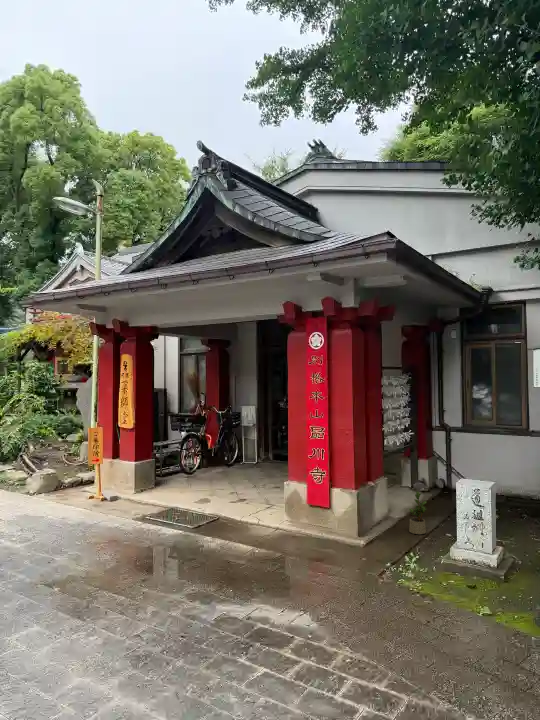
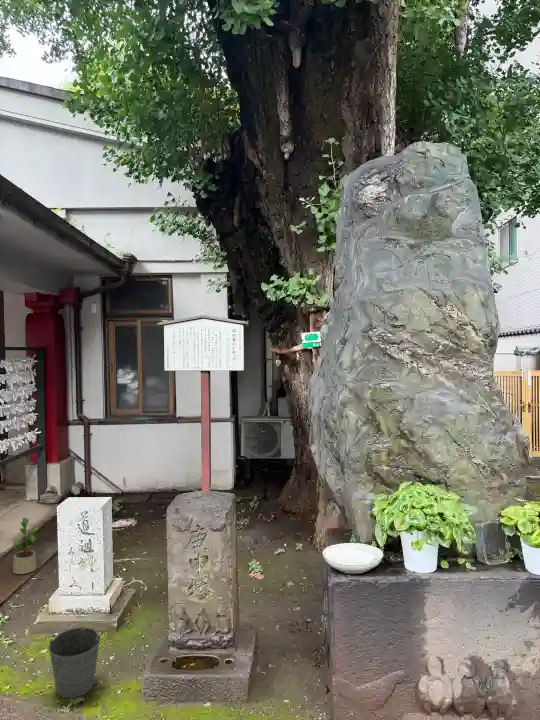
bucket: none [465,566,505,614] -> present [49,627,100,698]

